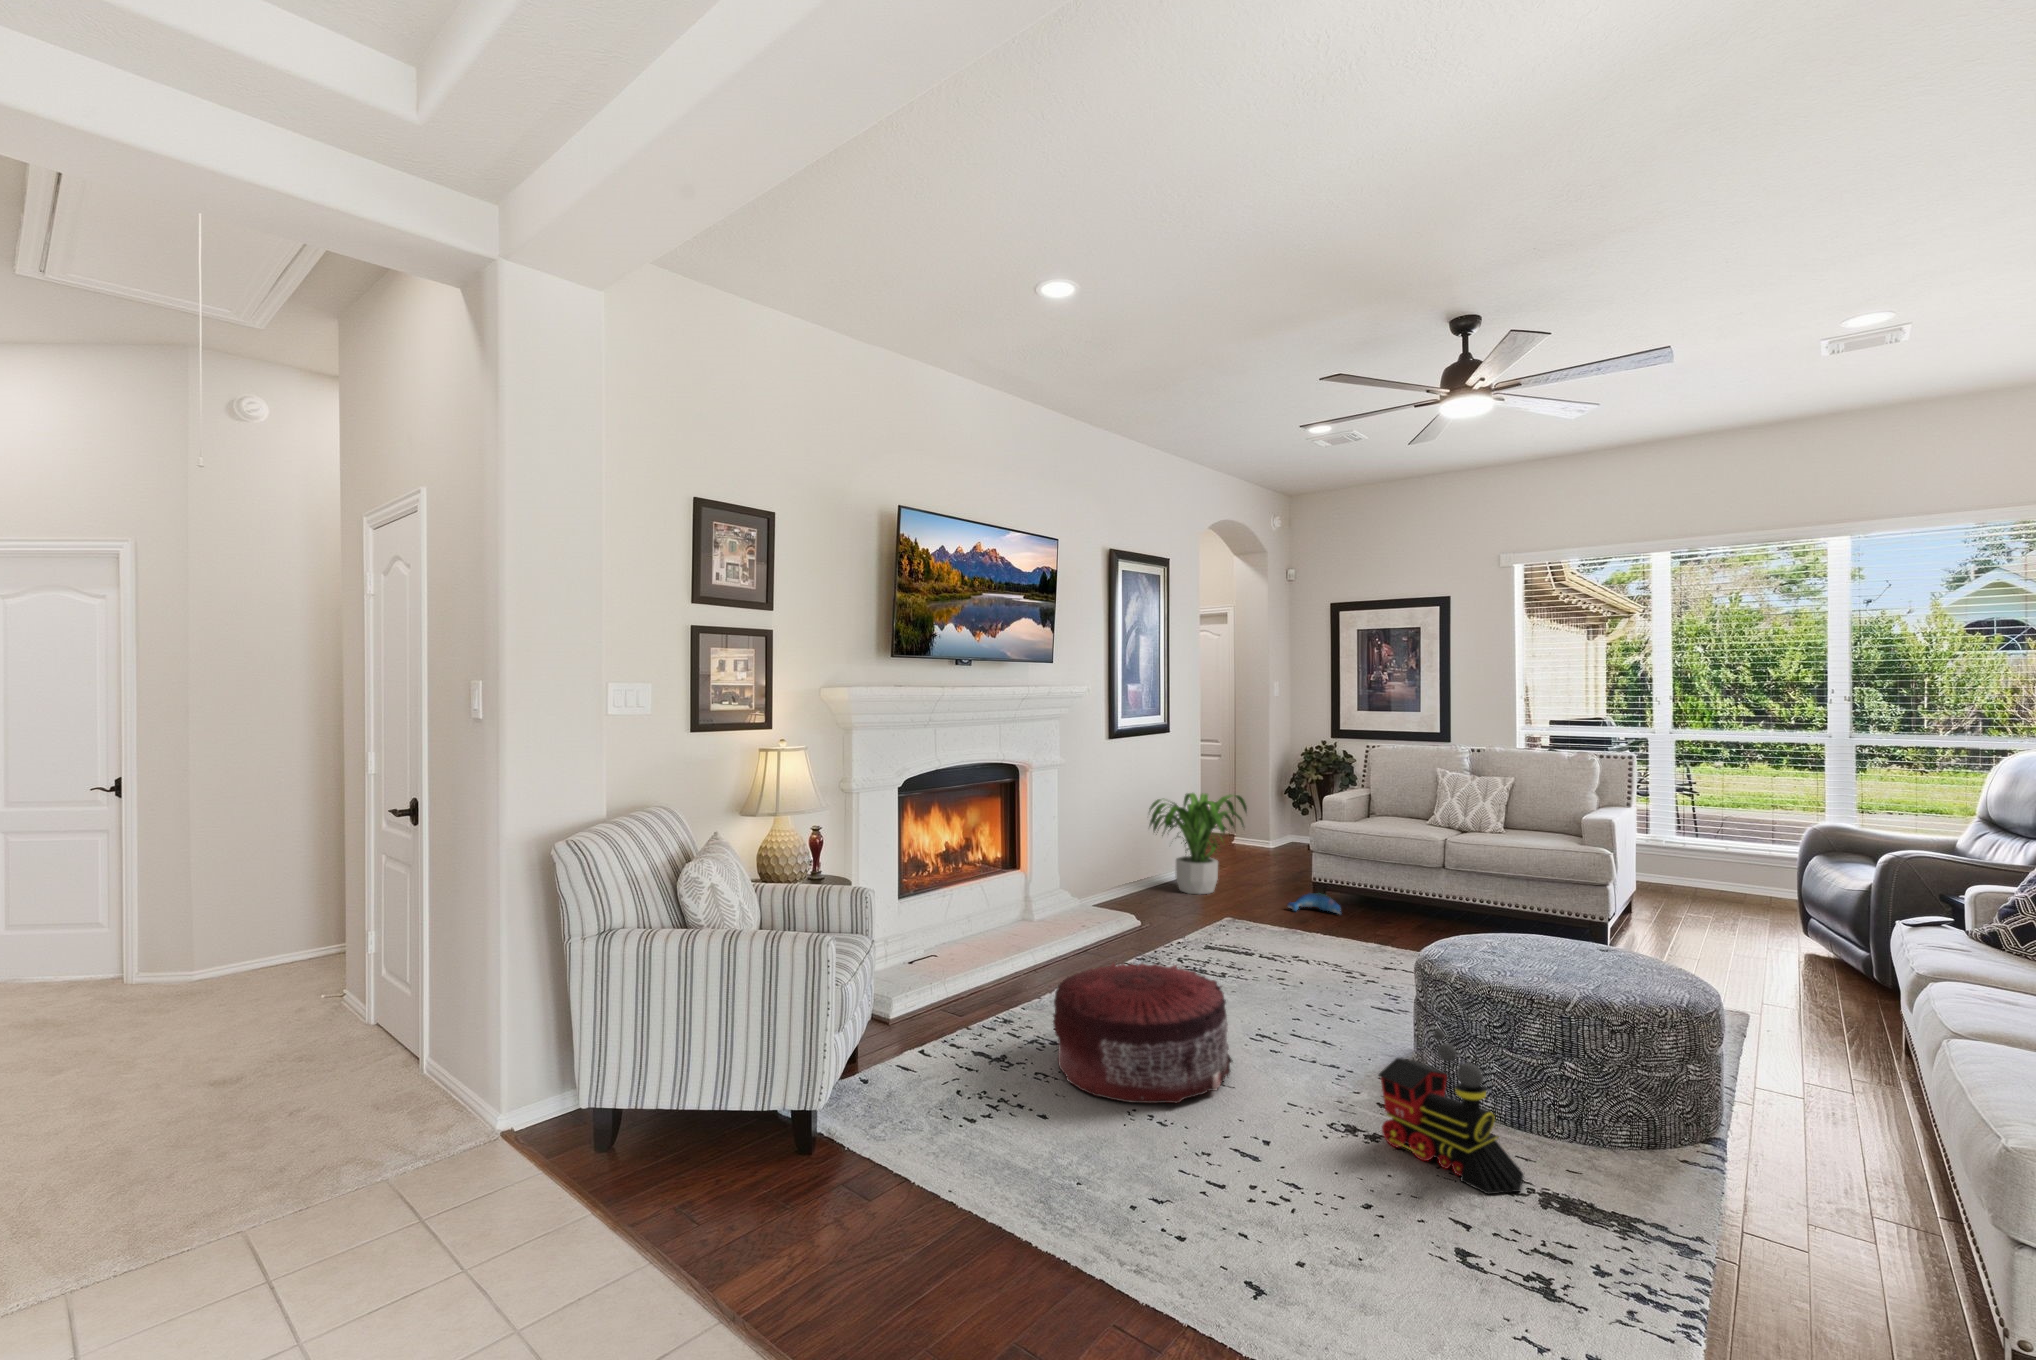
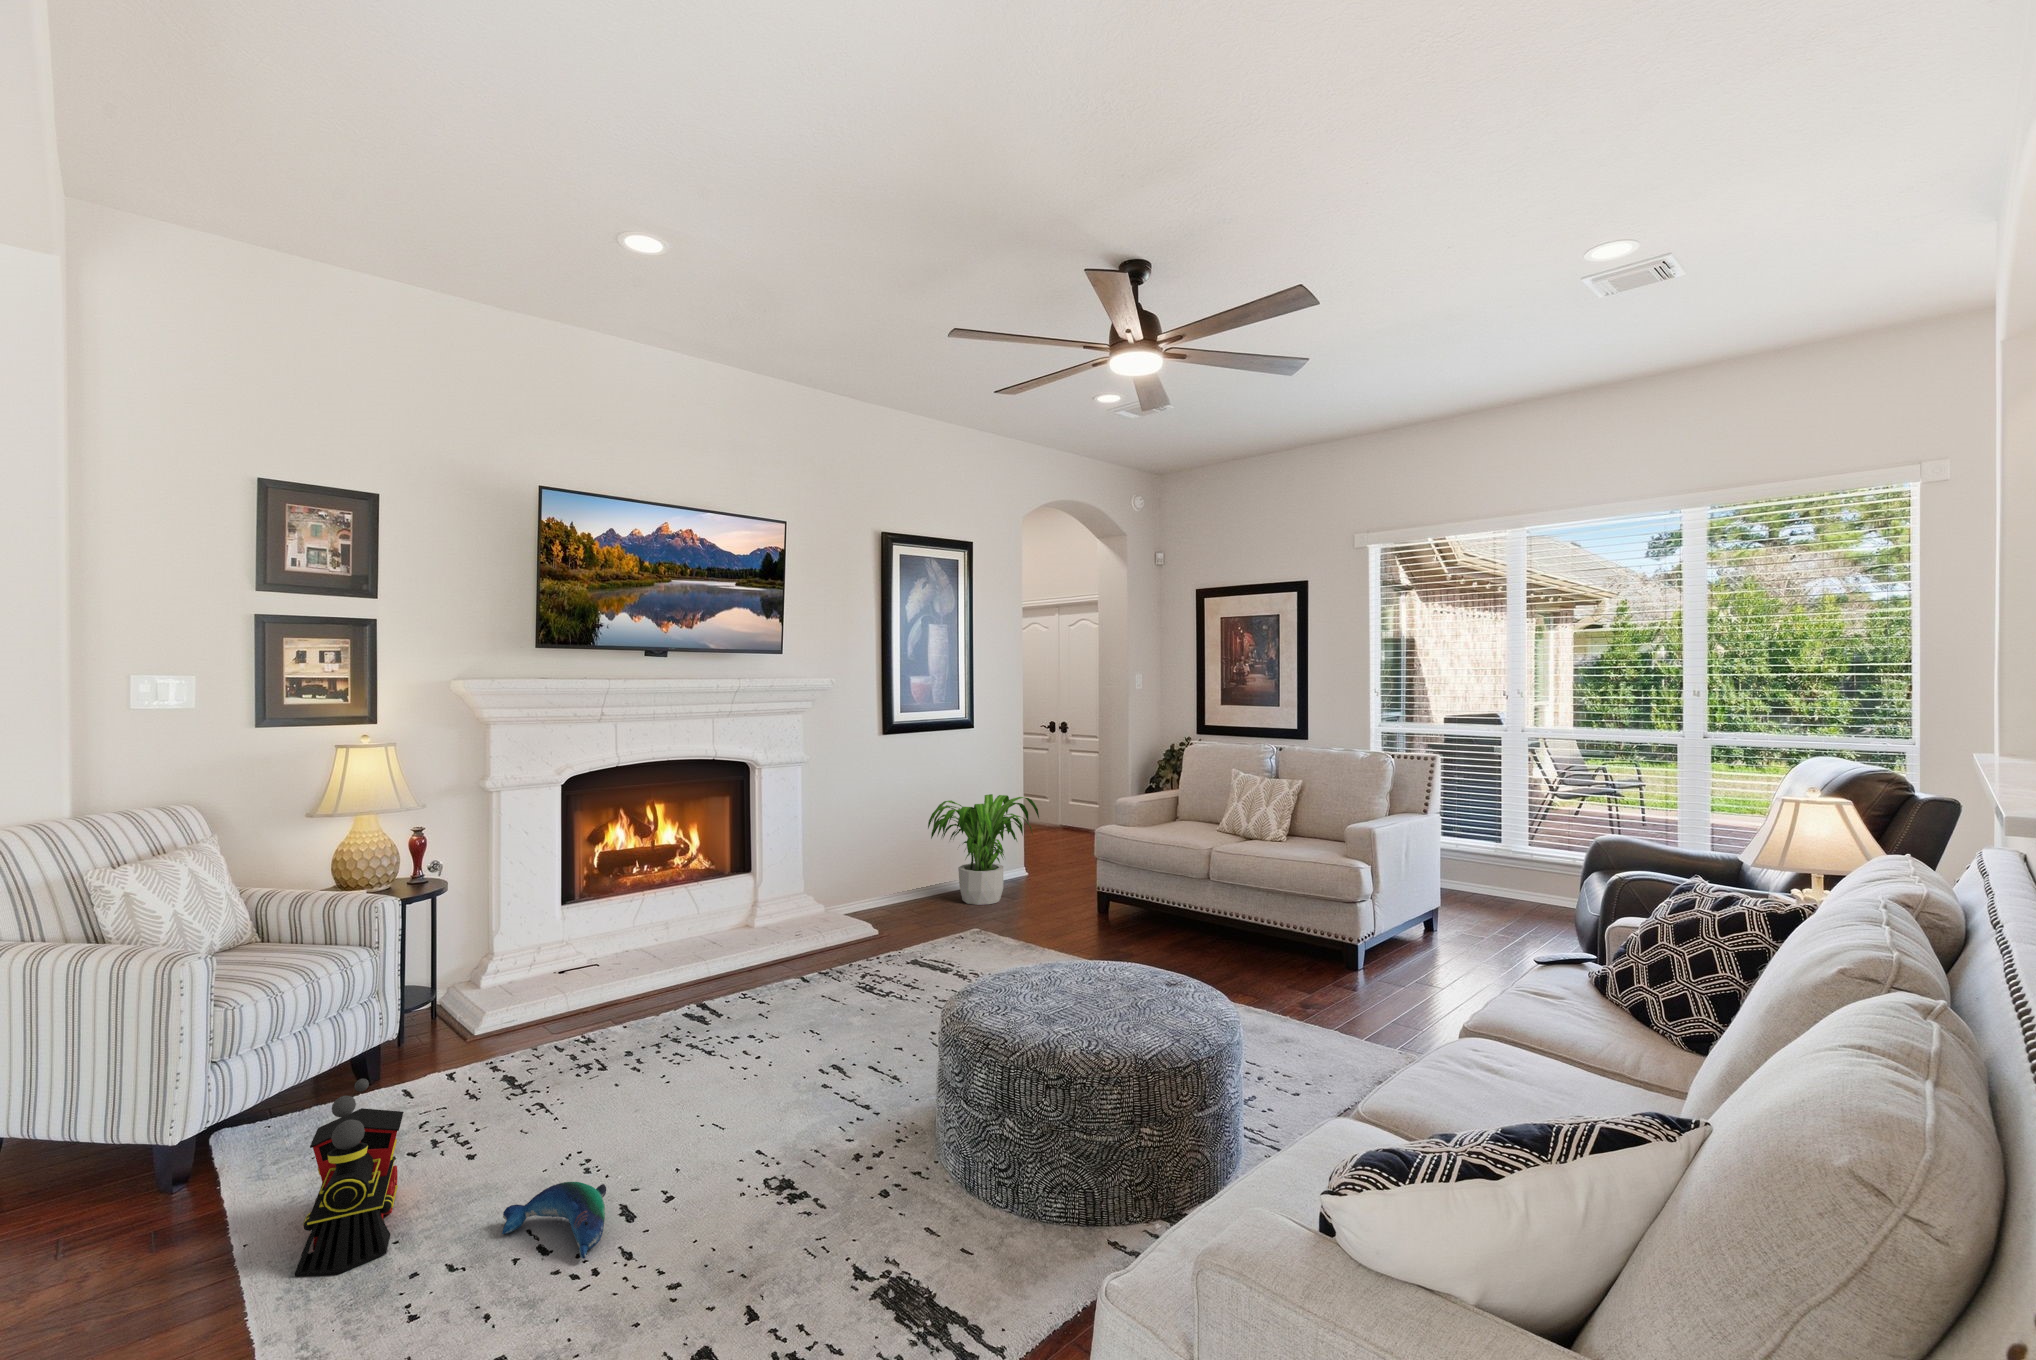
plush toy: present [1287,893,1341,914] -> present [502,1182,606,1259]
pouf: present [1053,963,1232,1103] -> none [540,985,747,1149]
toy train: present [1379,1030,1524,1194] -> present [294,1079,404,1276]

